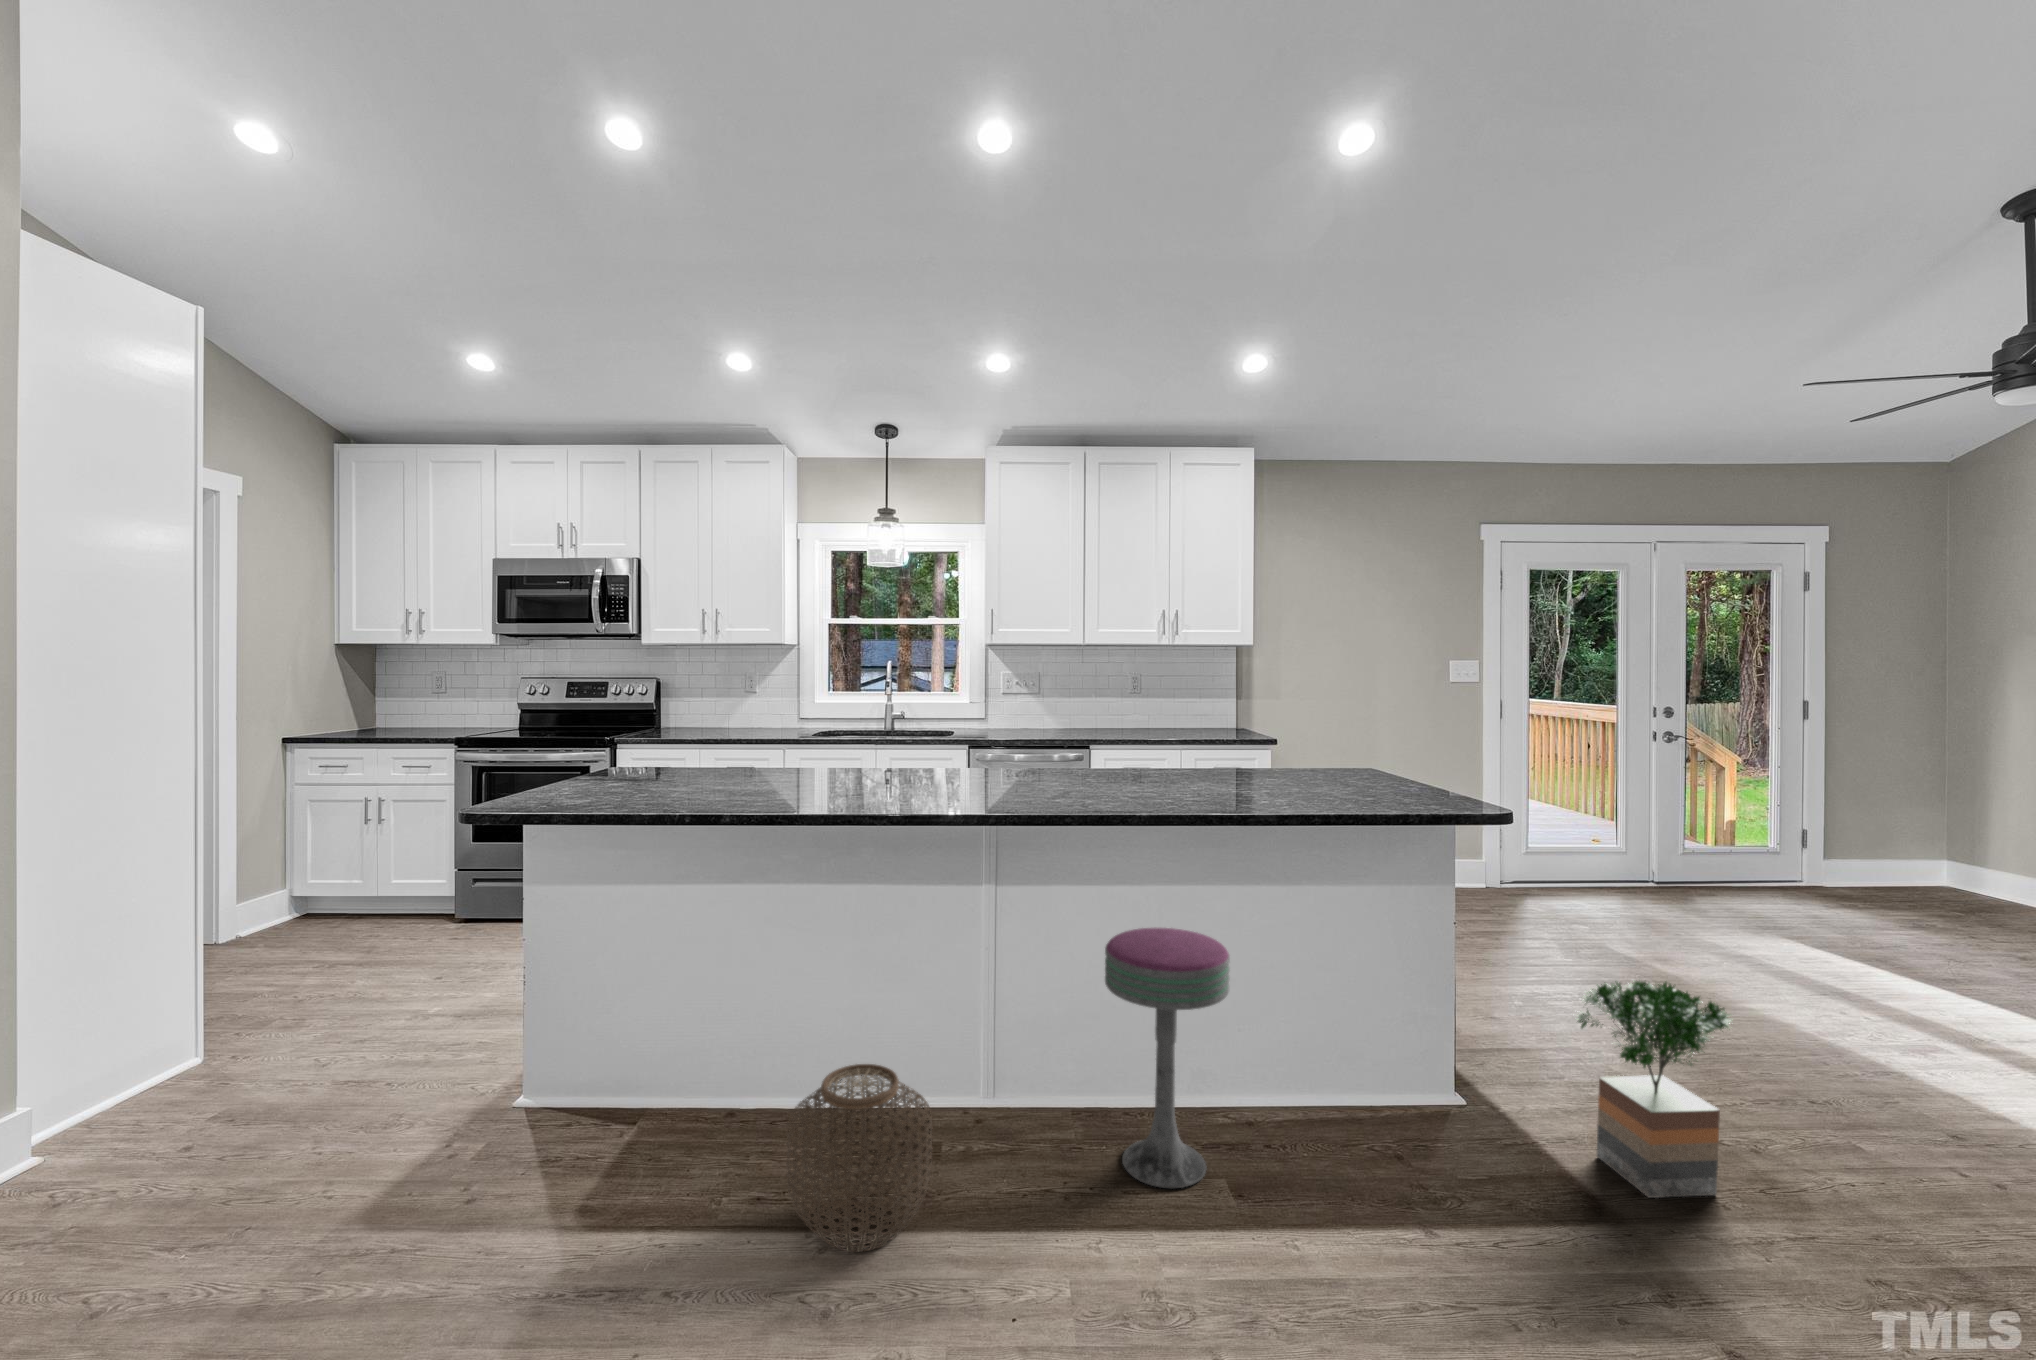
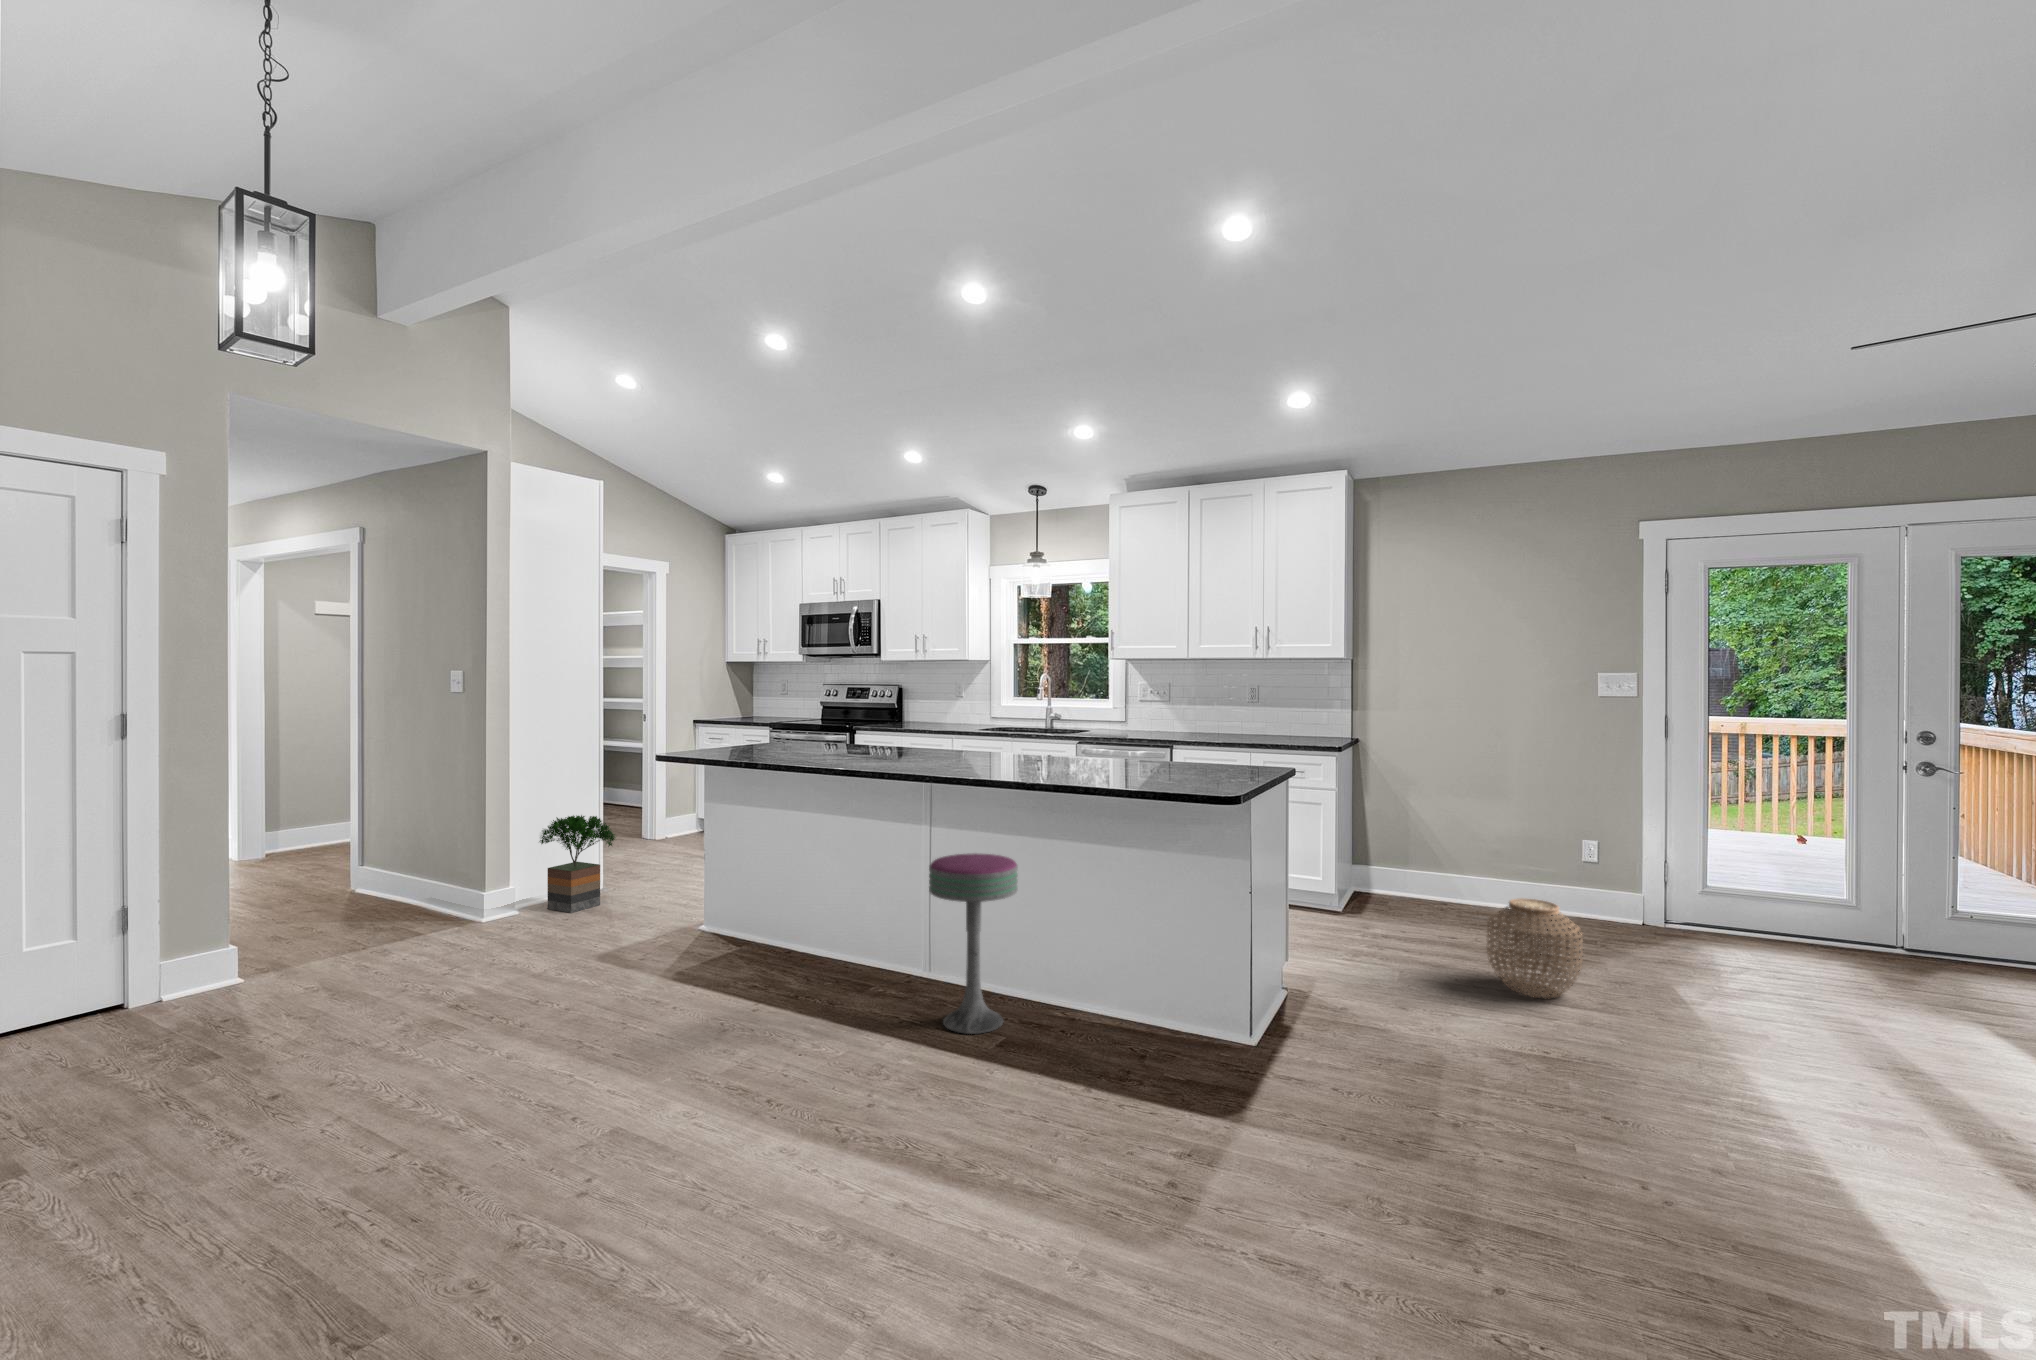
potted tree: present [1577,981,1731,1198] -> present [539,815,616,913]
woven basket: present [786,1064,932,1252] -> present [1487,899,1583,998]

